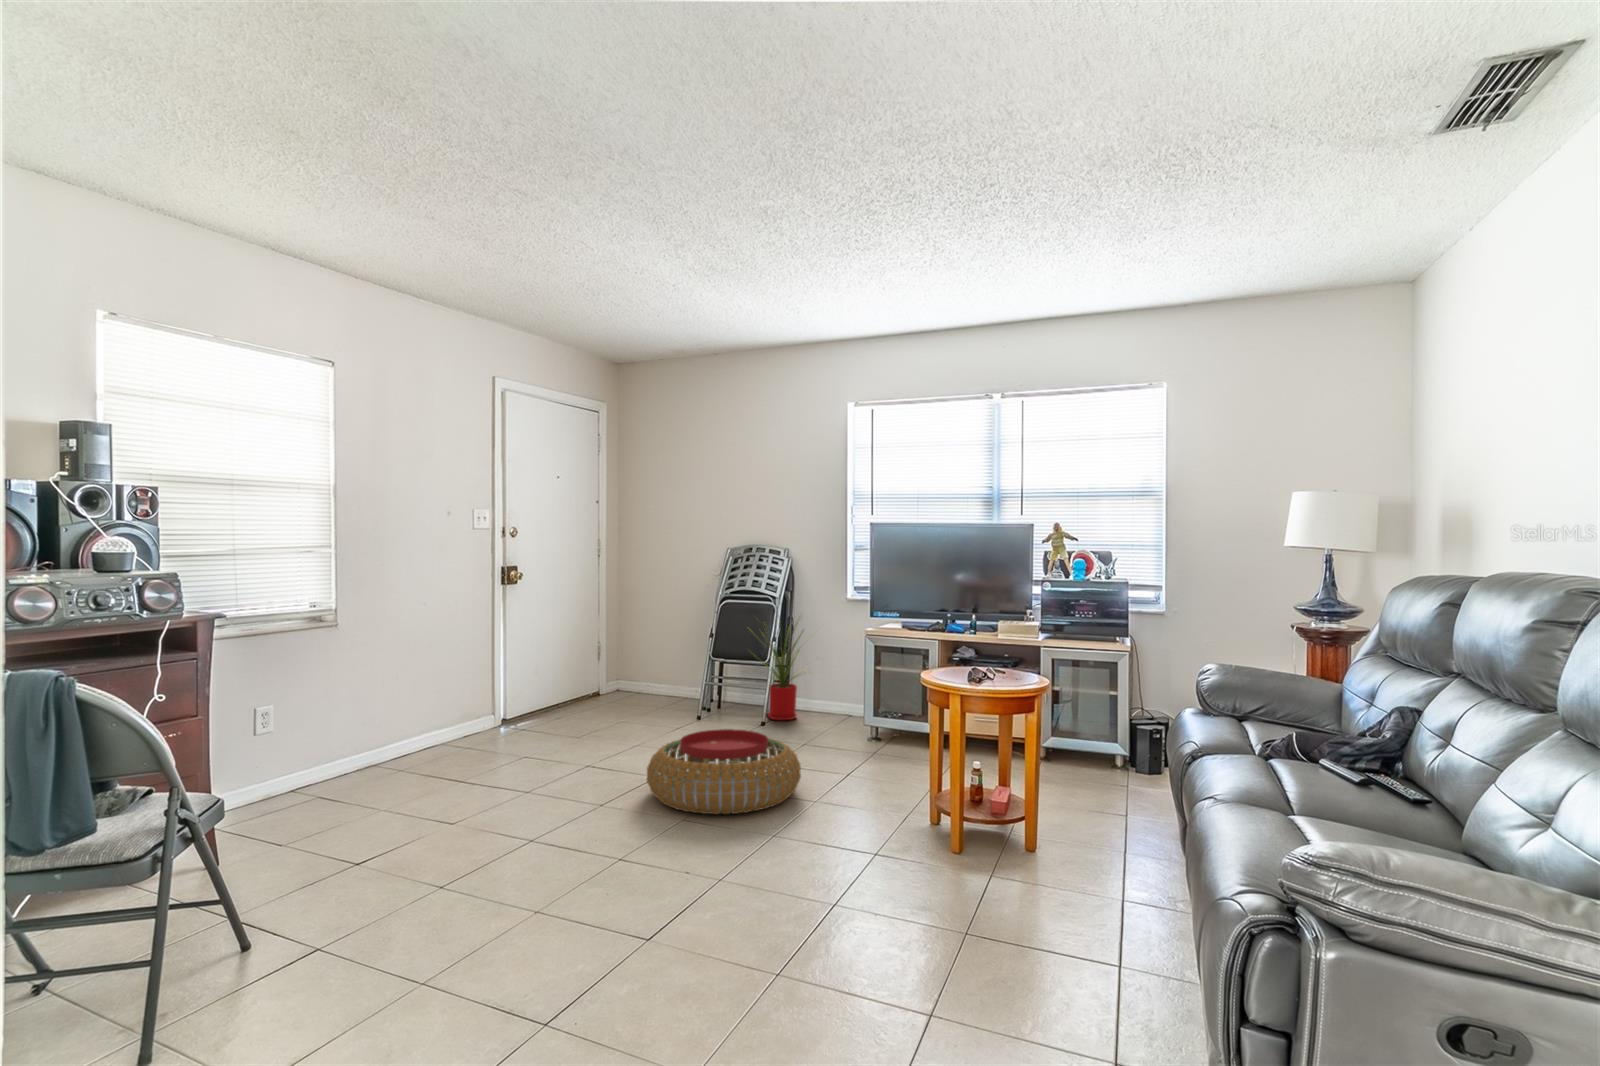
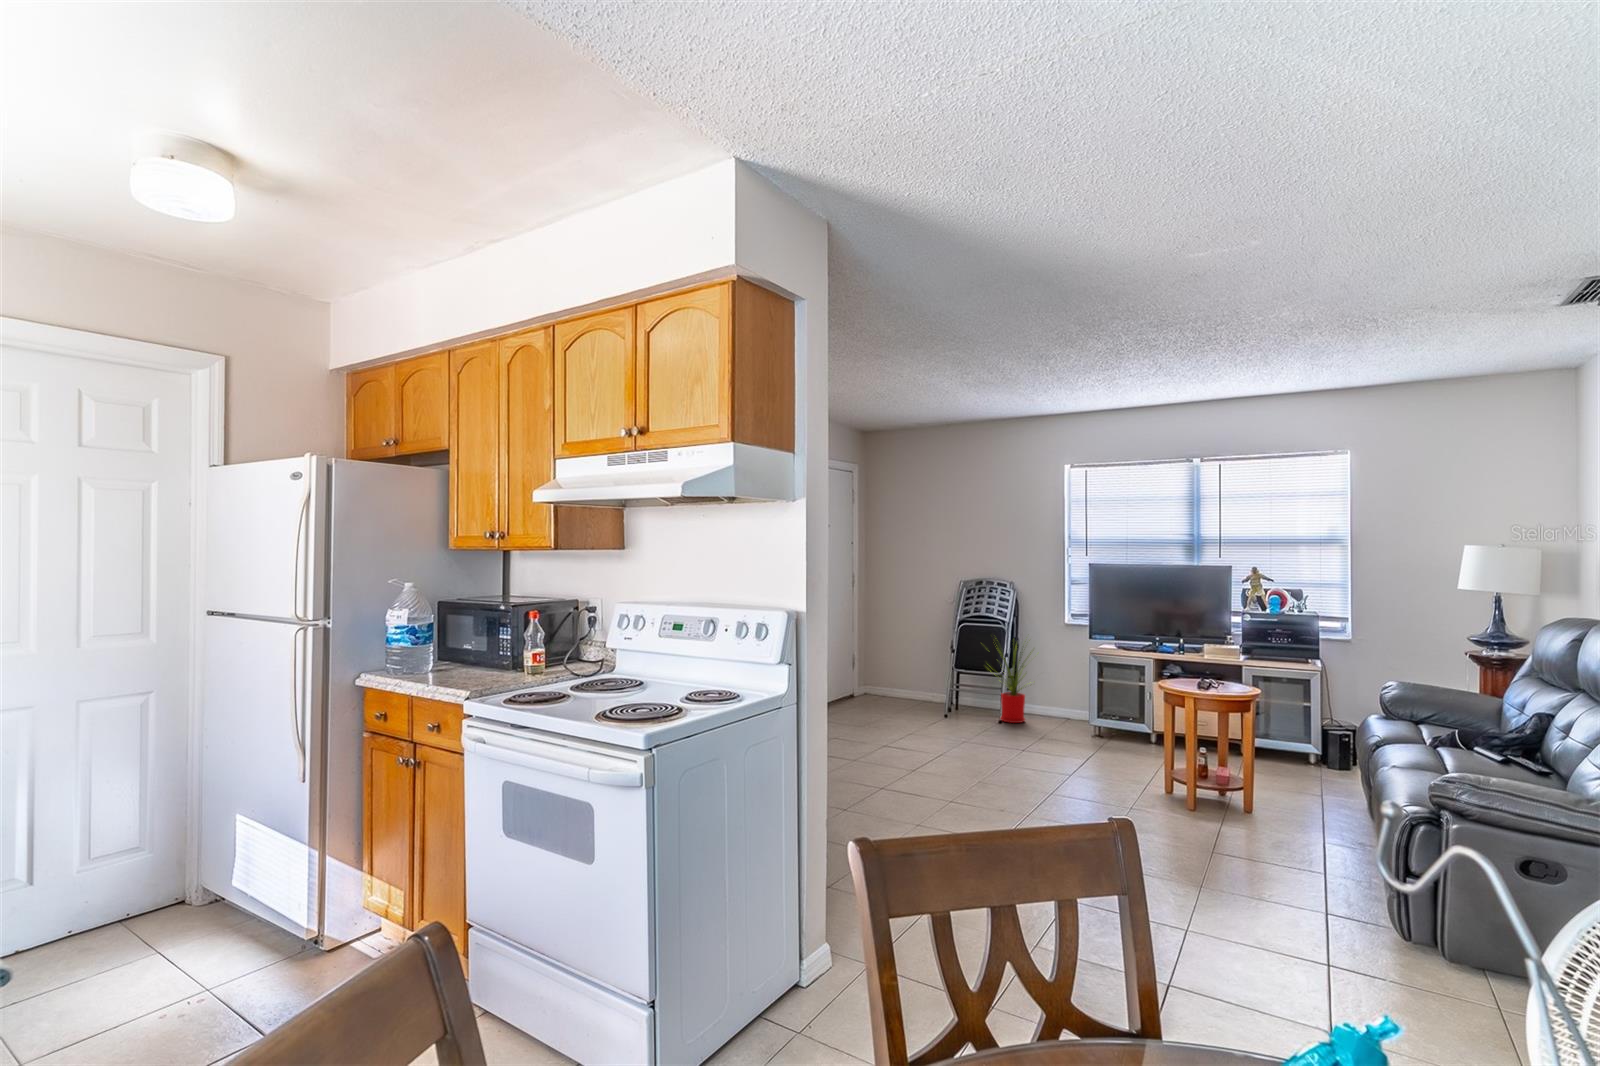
pouf: present [647,729,801,814] -> none [938,722,1056,781]

